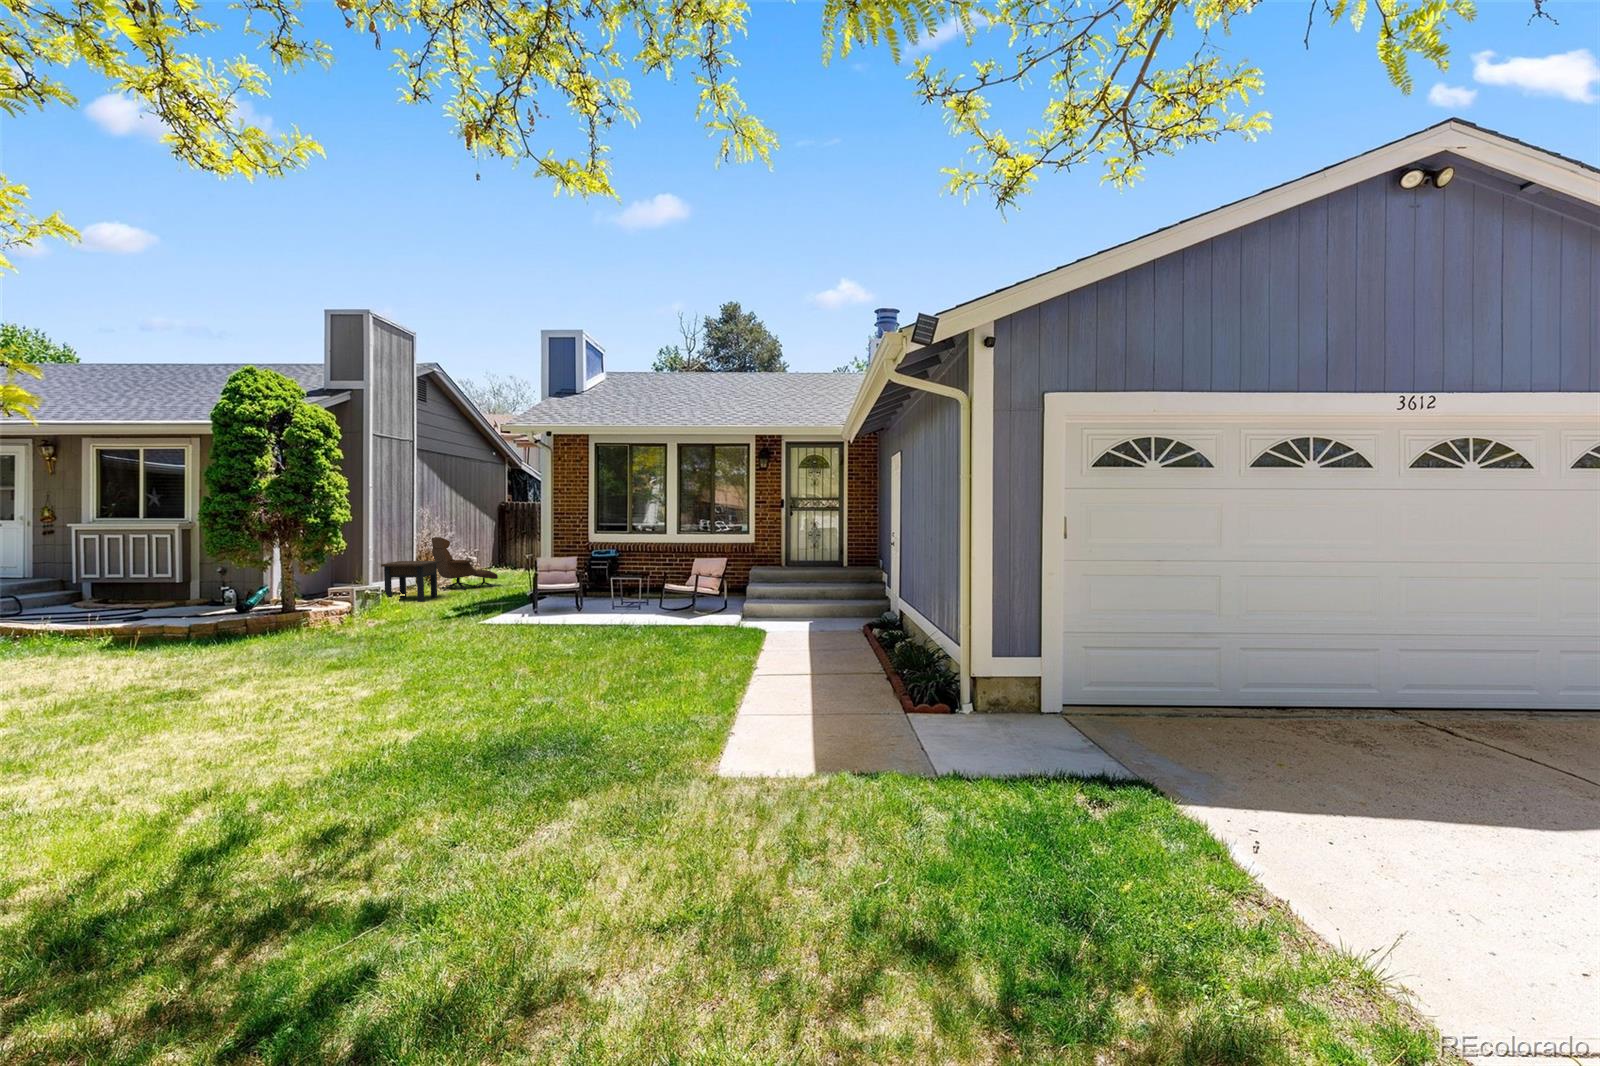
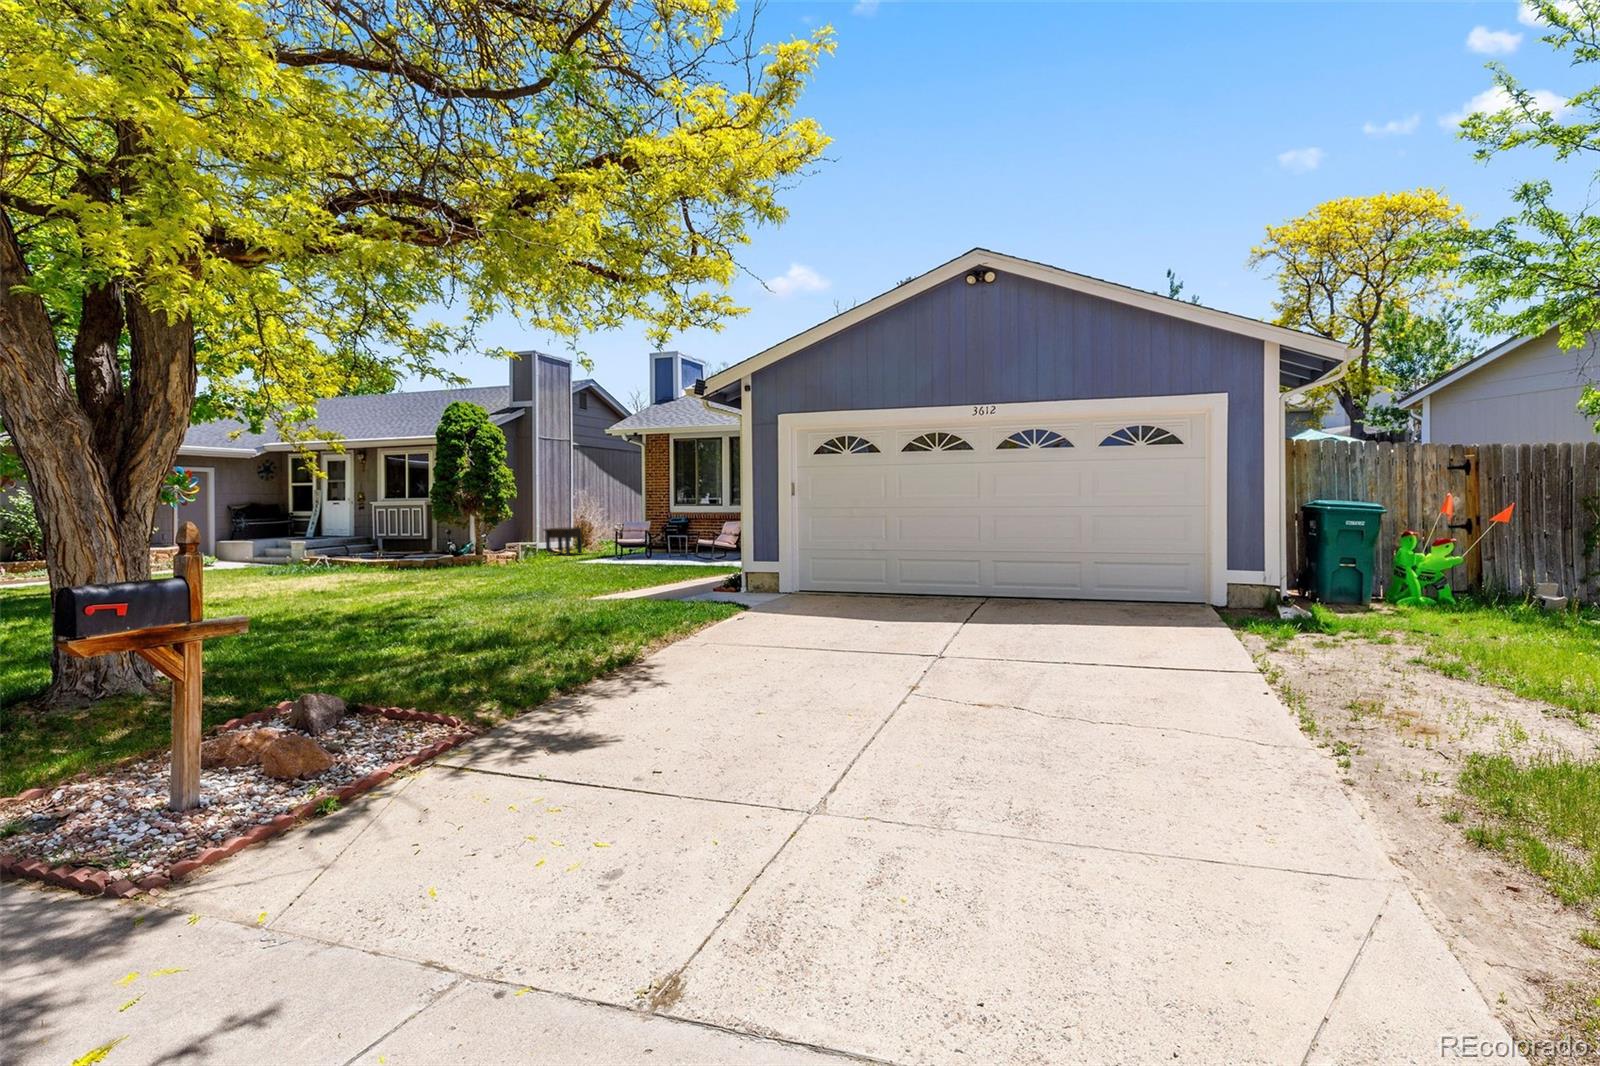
lounge chair: present [432,537,498,591] -> none [586,511,634,551]

